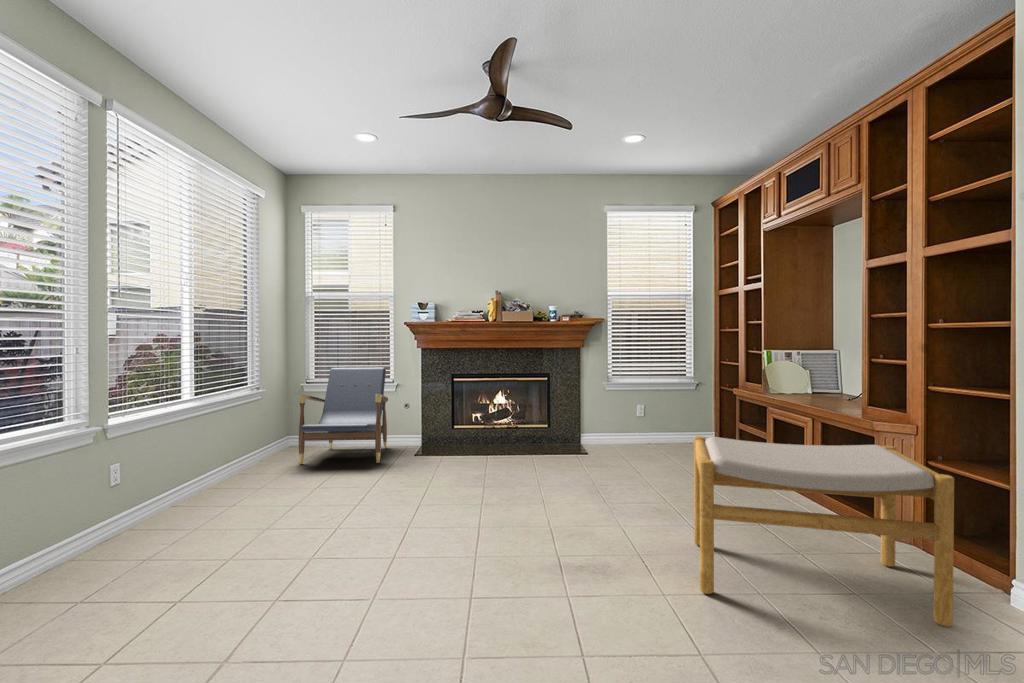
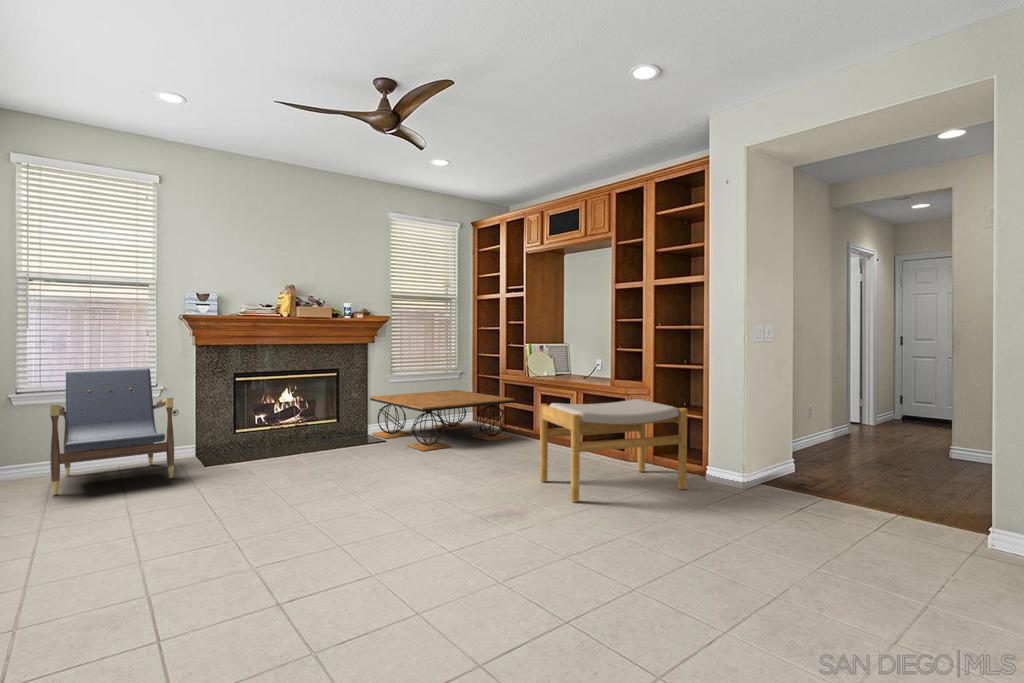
coffee table: none [582,402,739,471] -> present [370,390,514,451]

